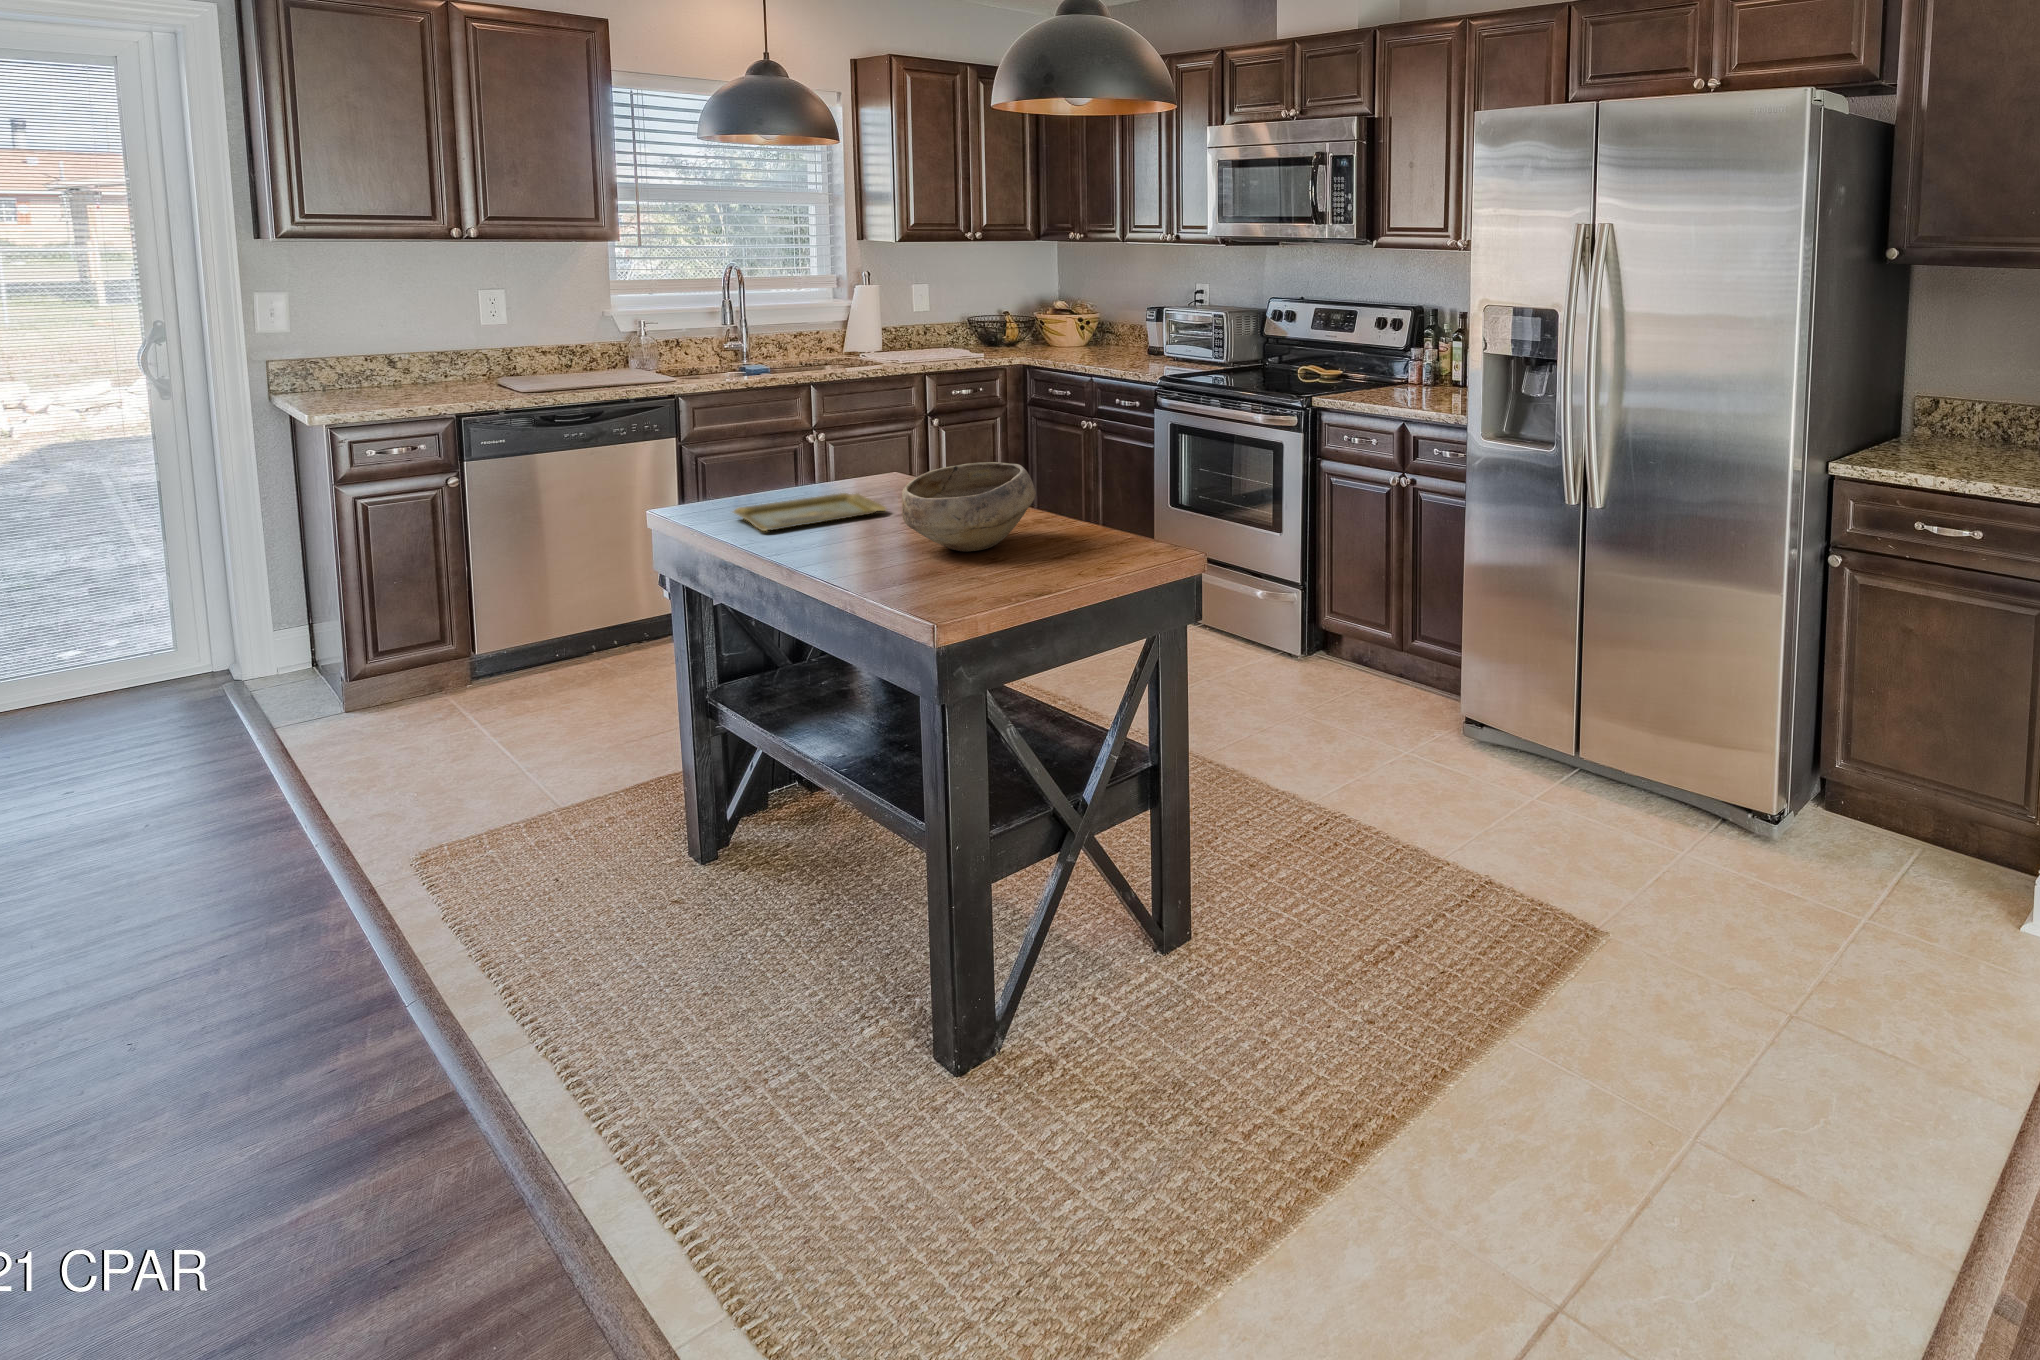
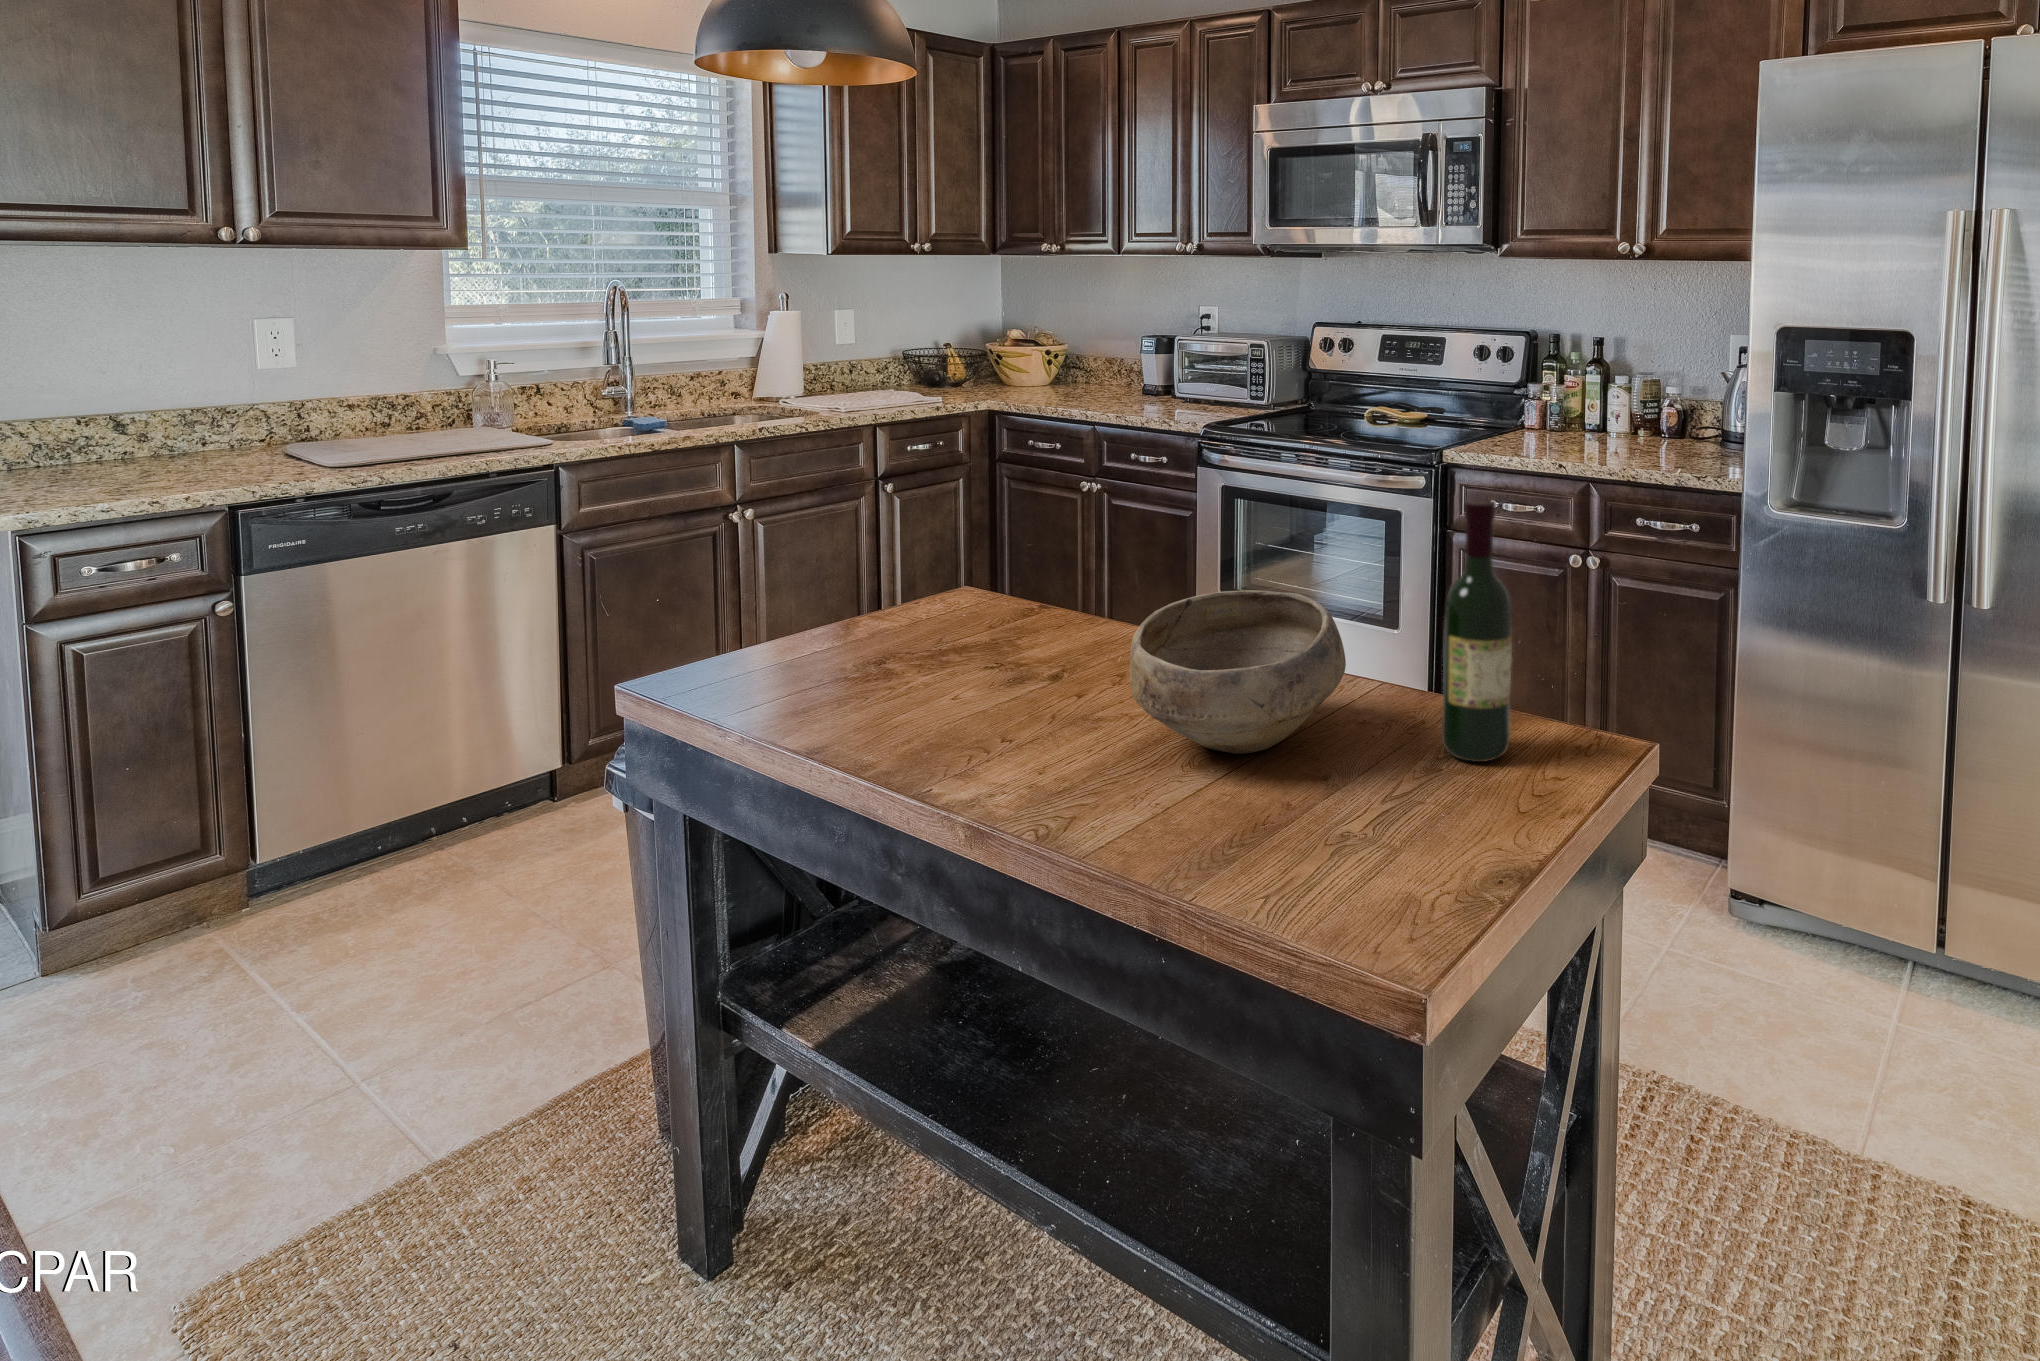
wine bottle: none [1079,407,1120,559] -> present [1442,499,1512,762]
tray: present [733,493,886,531] -> none [774,633,1026,722]

